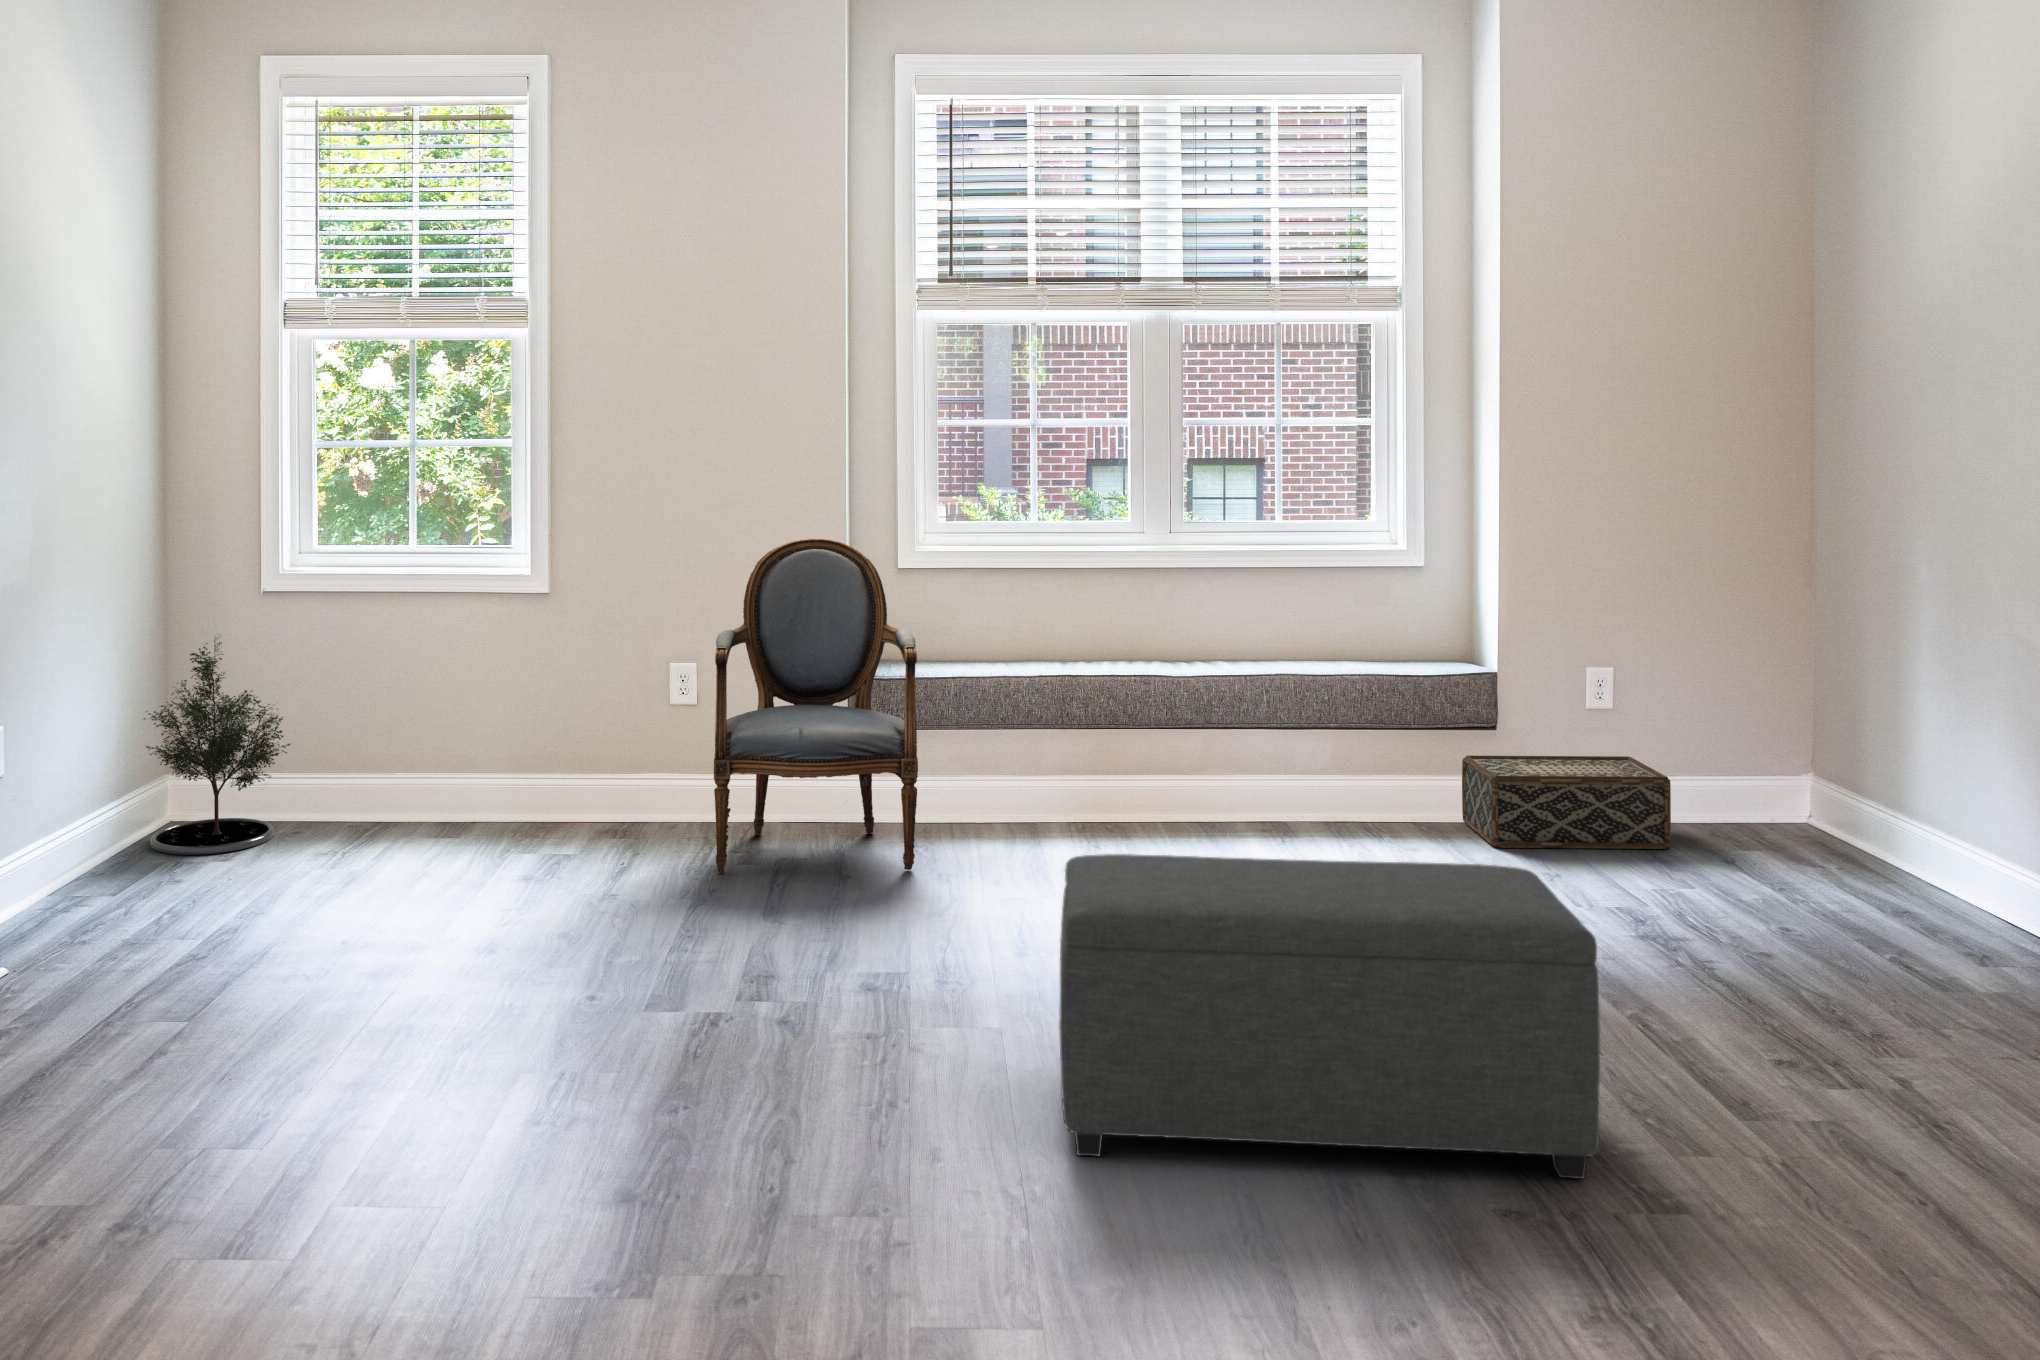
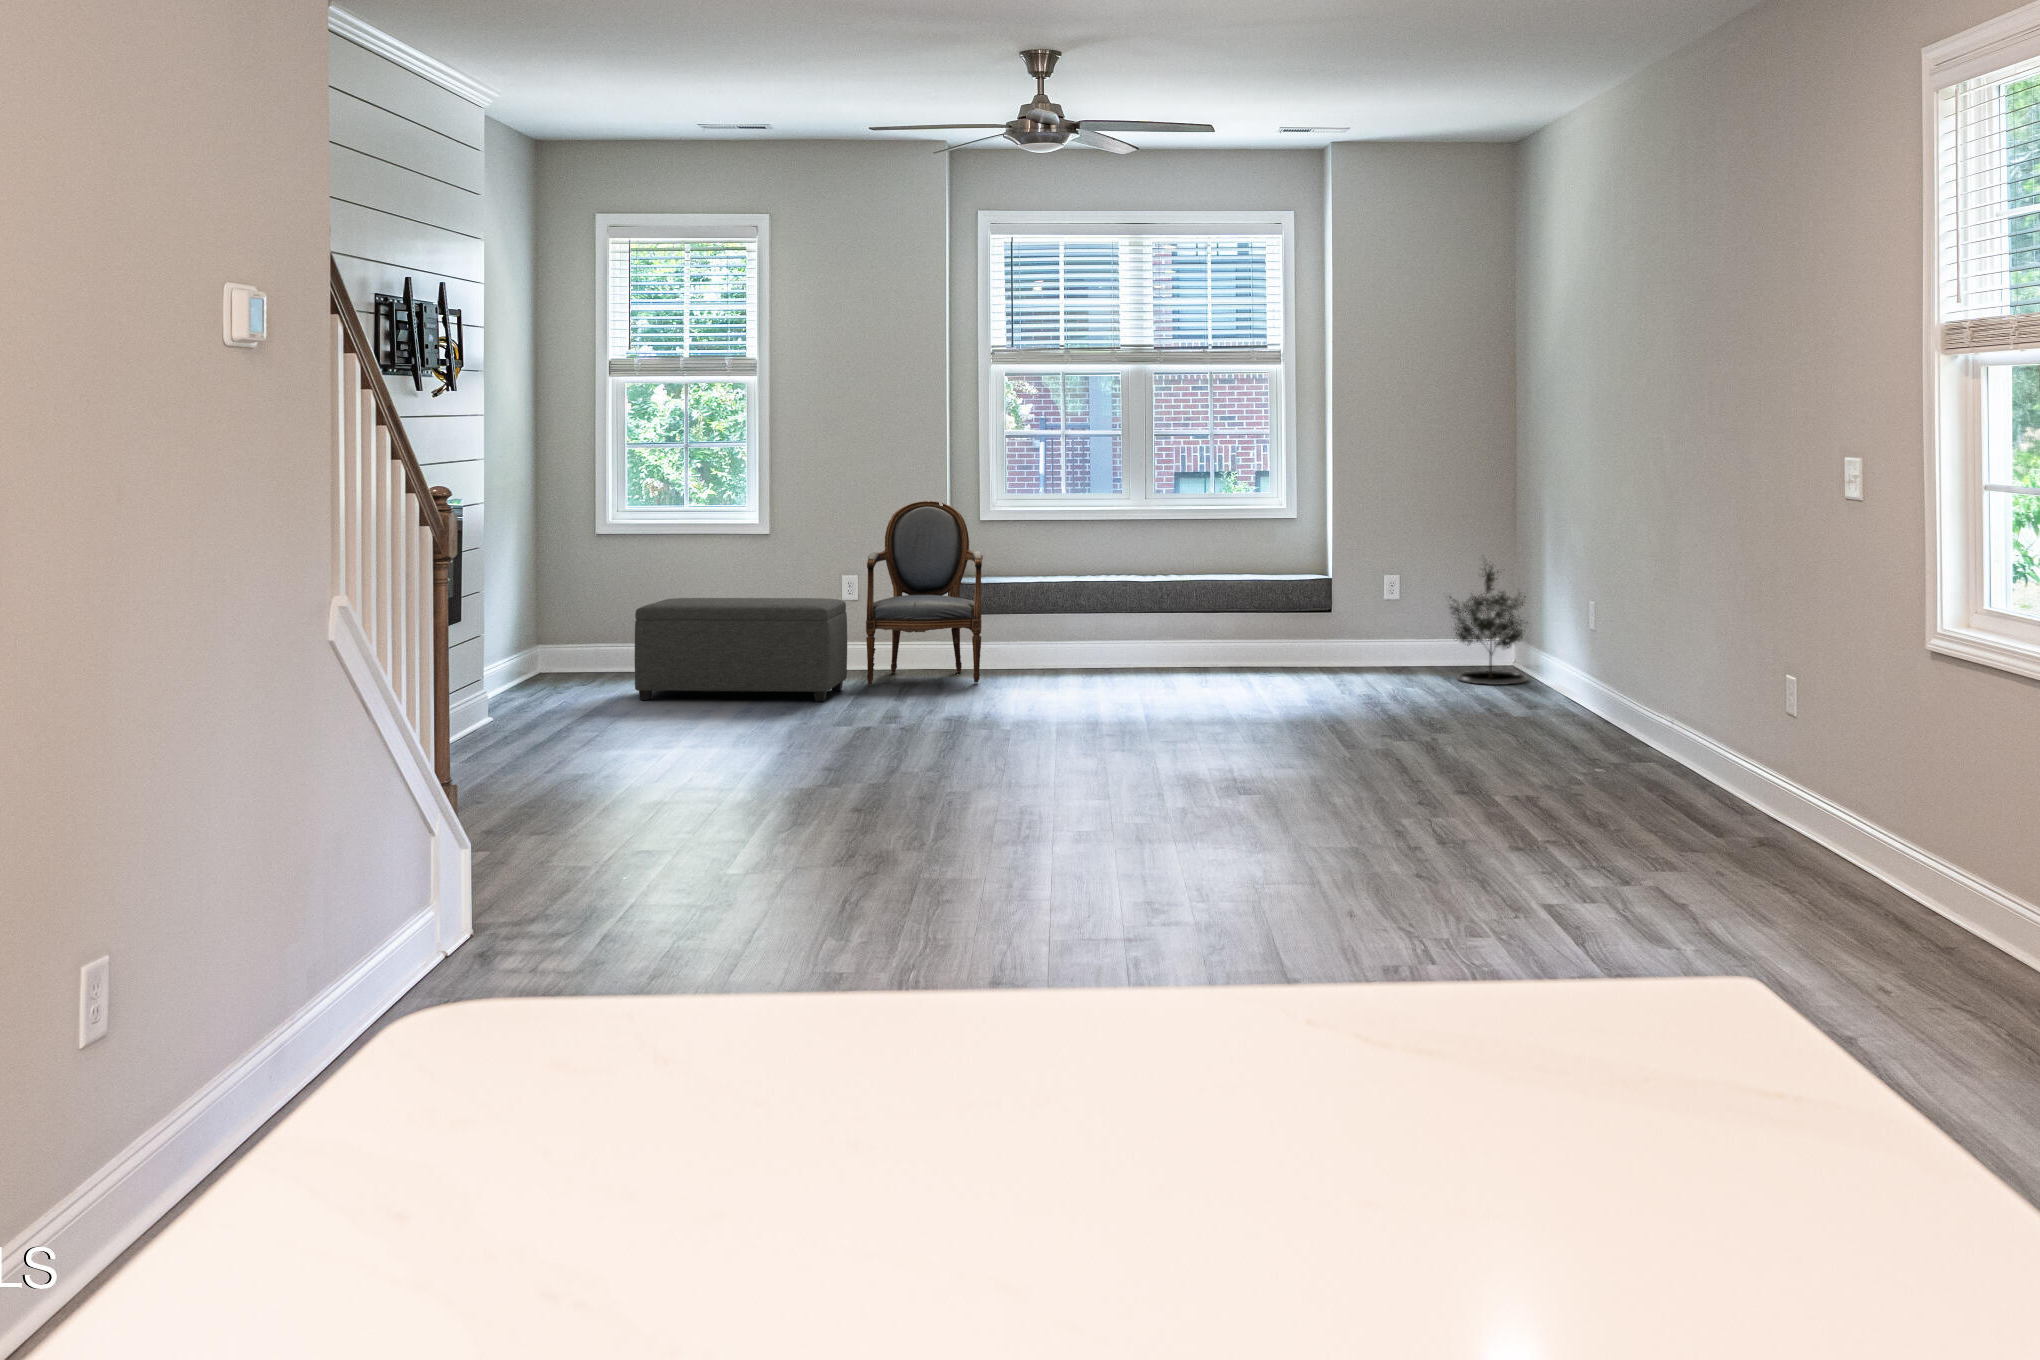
potted tree: present [144,637,291,855] -> present [1449,558,1528,685]
woven basket: present [1462,755,1671,849] -> none [1309,626,1416,673]
ottoman: present [1059,854,1600,1179] -> present [635,598,847,701]

